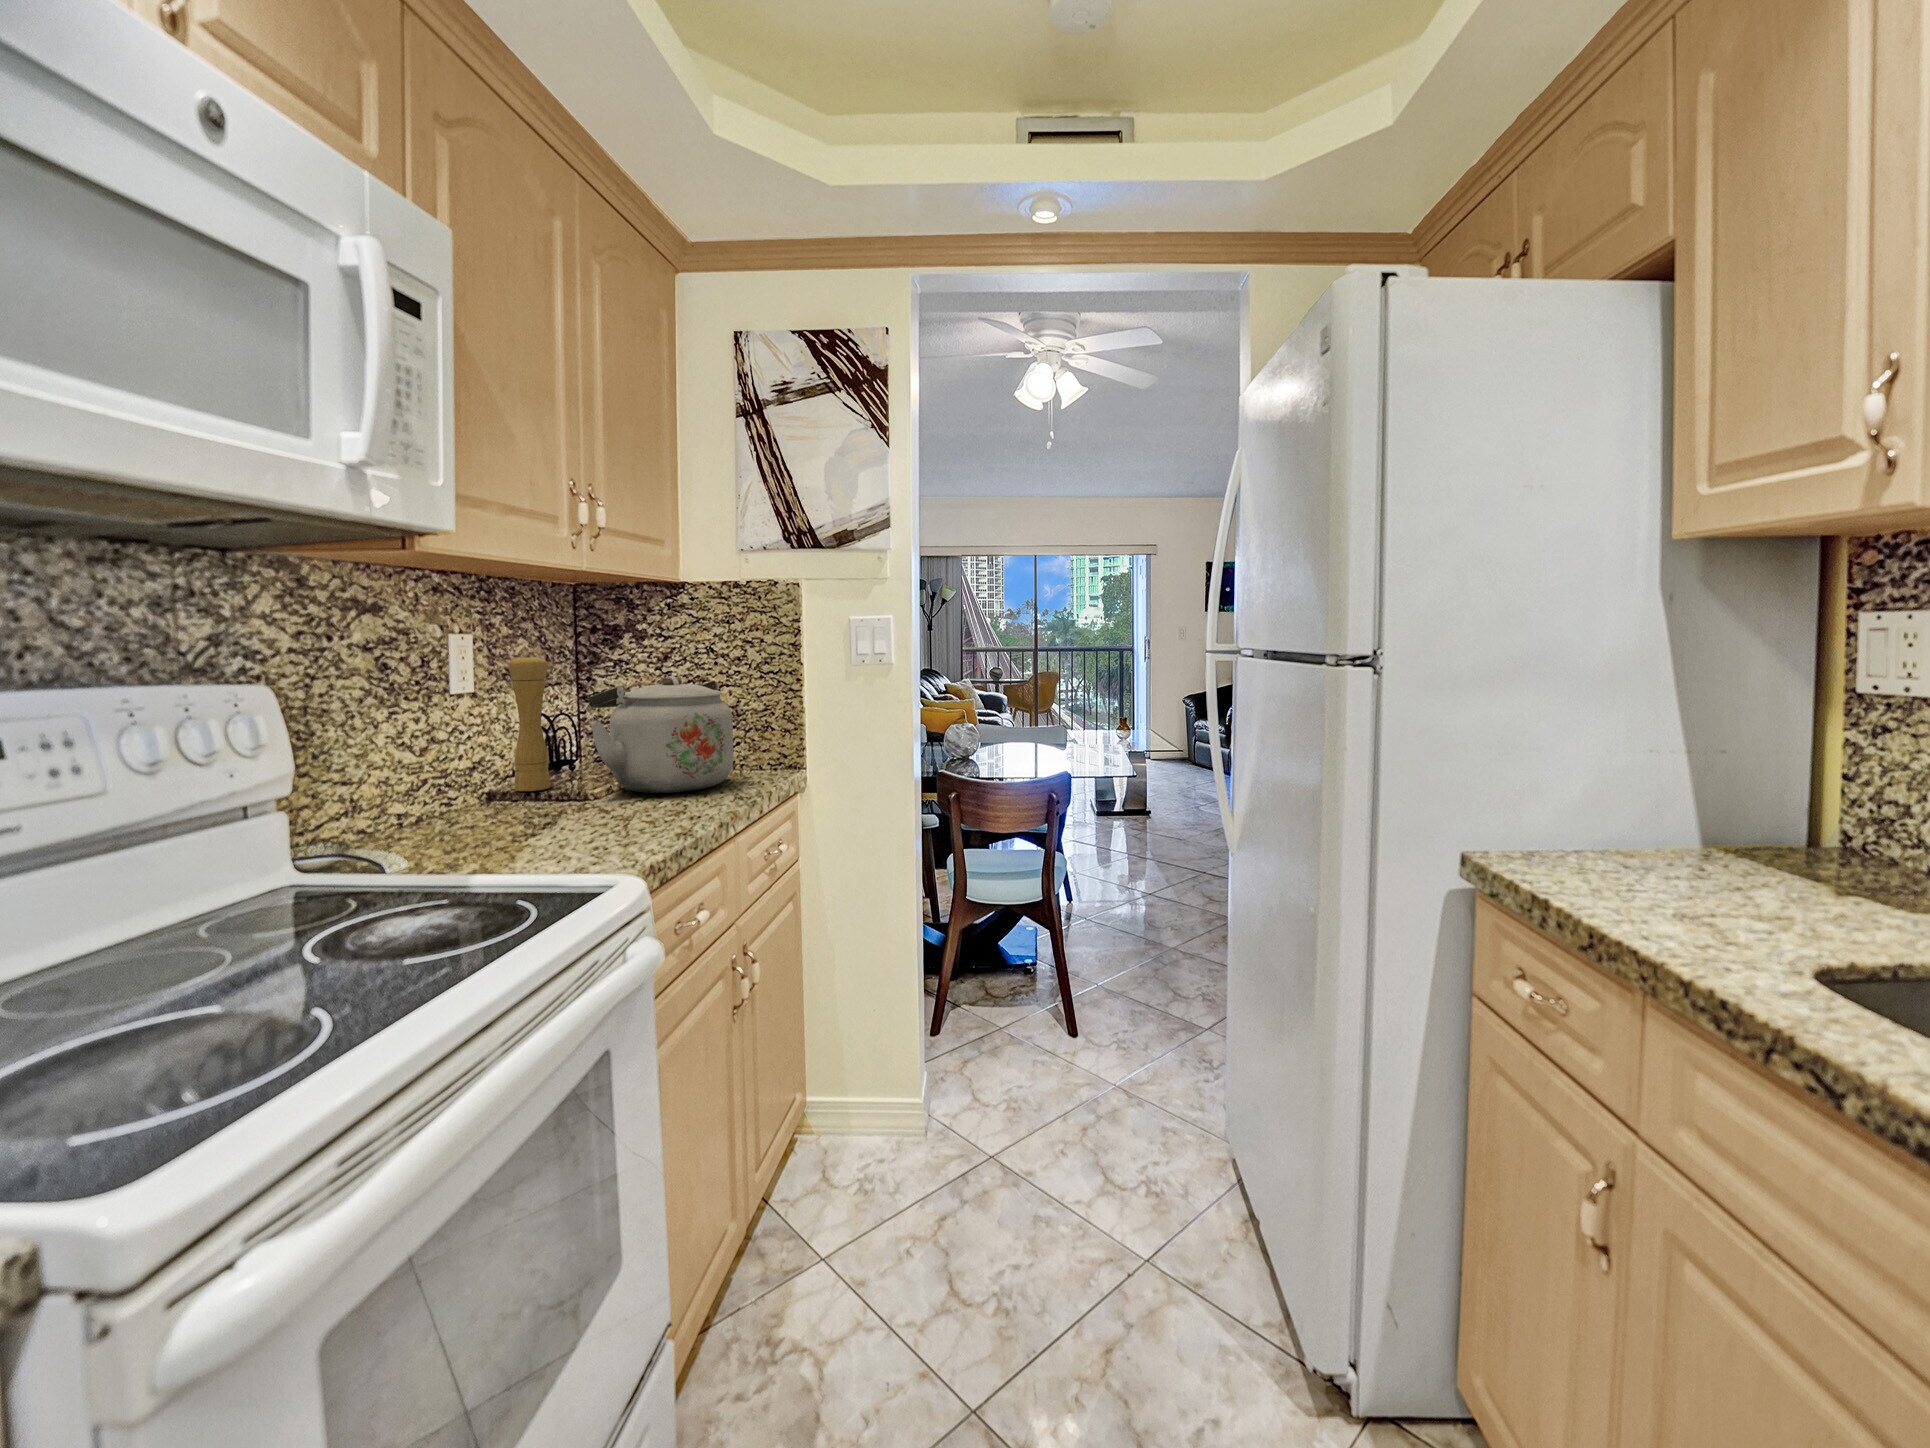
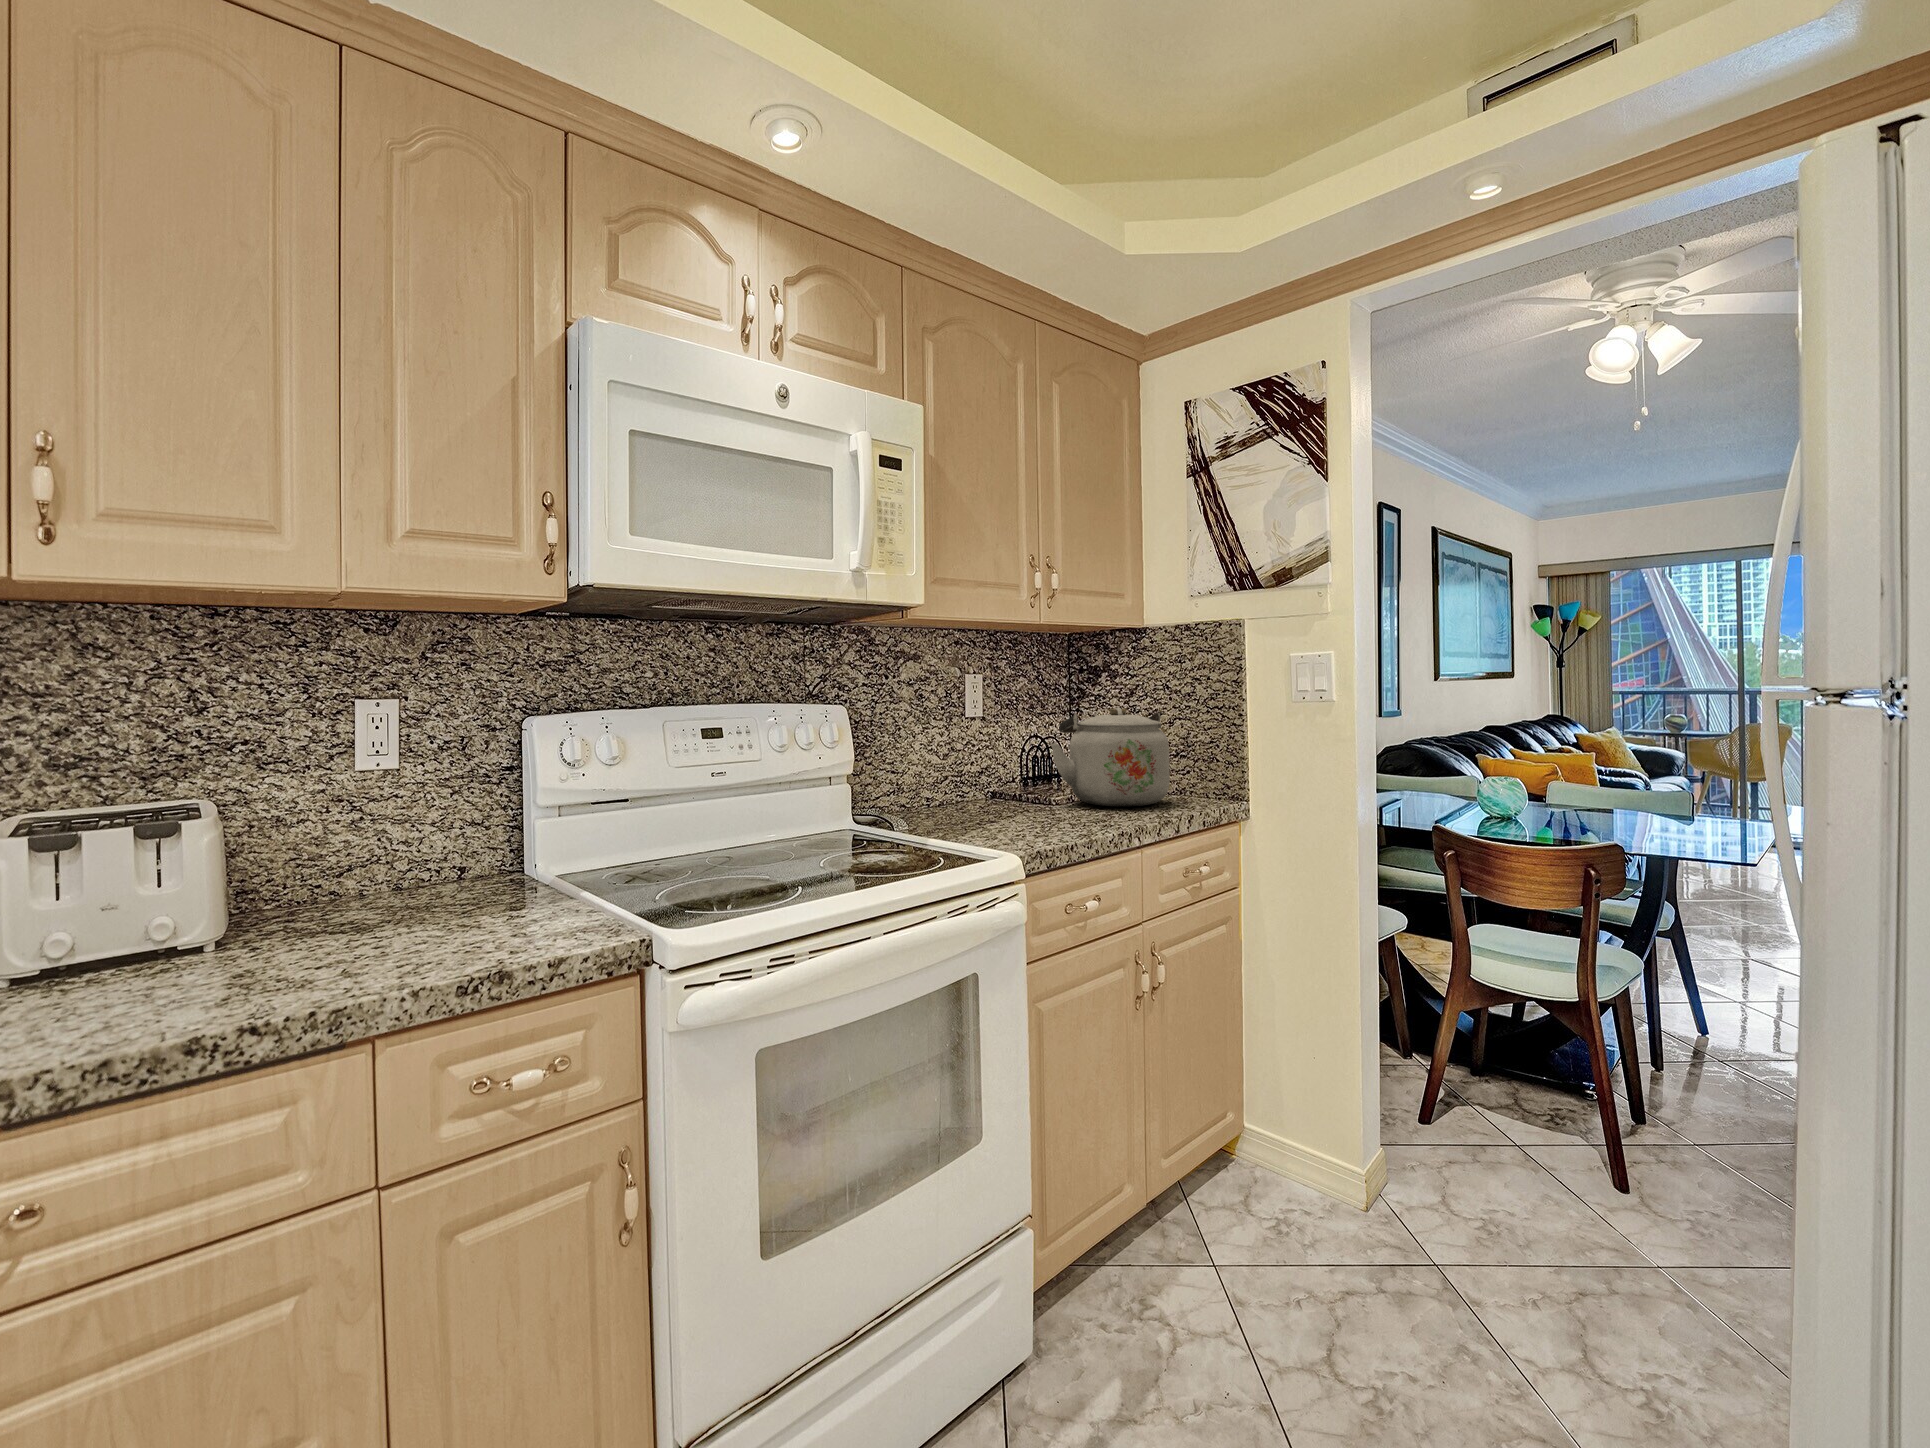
pepper mill: present [509,655,550,791] -> none [1009,690,1036,796]

